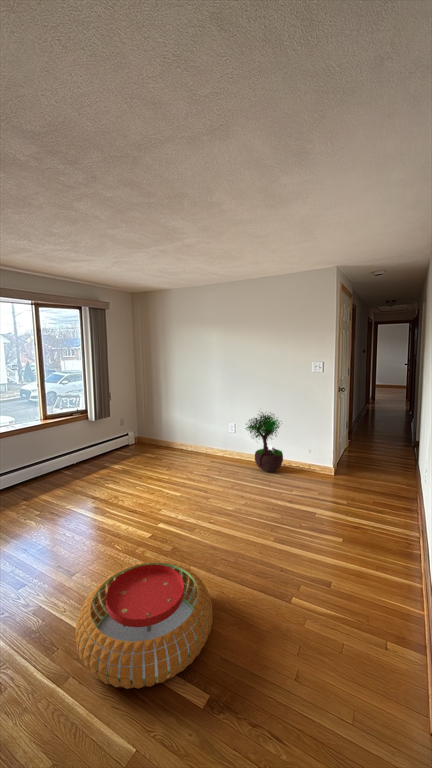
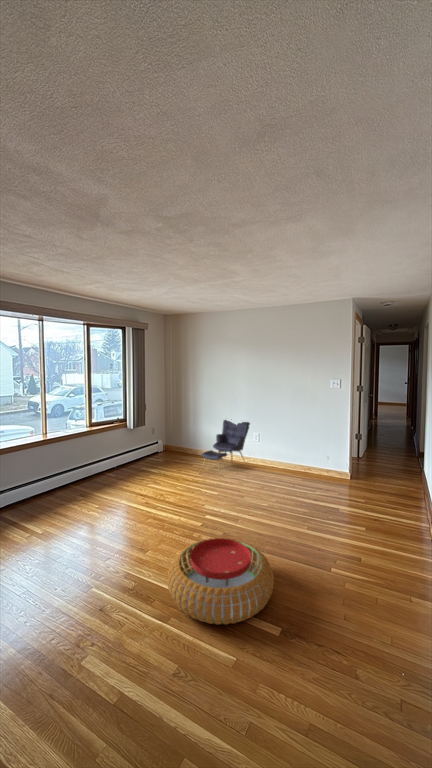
armchair: none [169,408,227,467] -> present [201,420,250,466]
potted tree: present [246,412,283,472] -> none [270,418,305,476]

